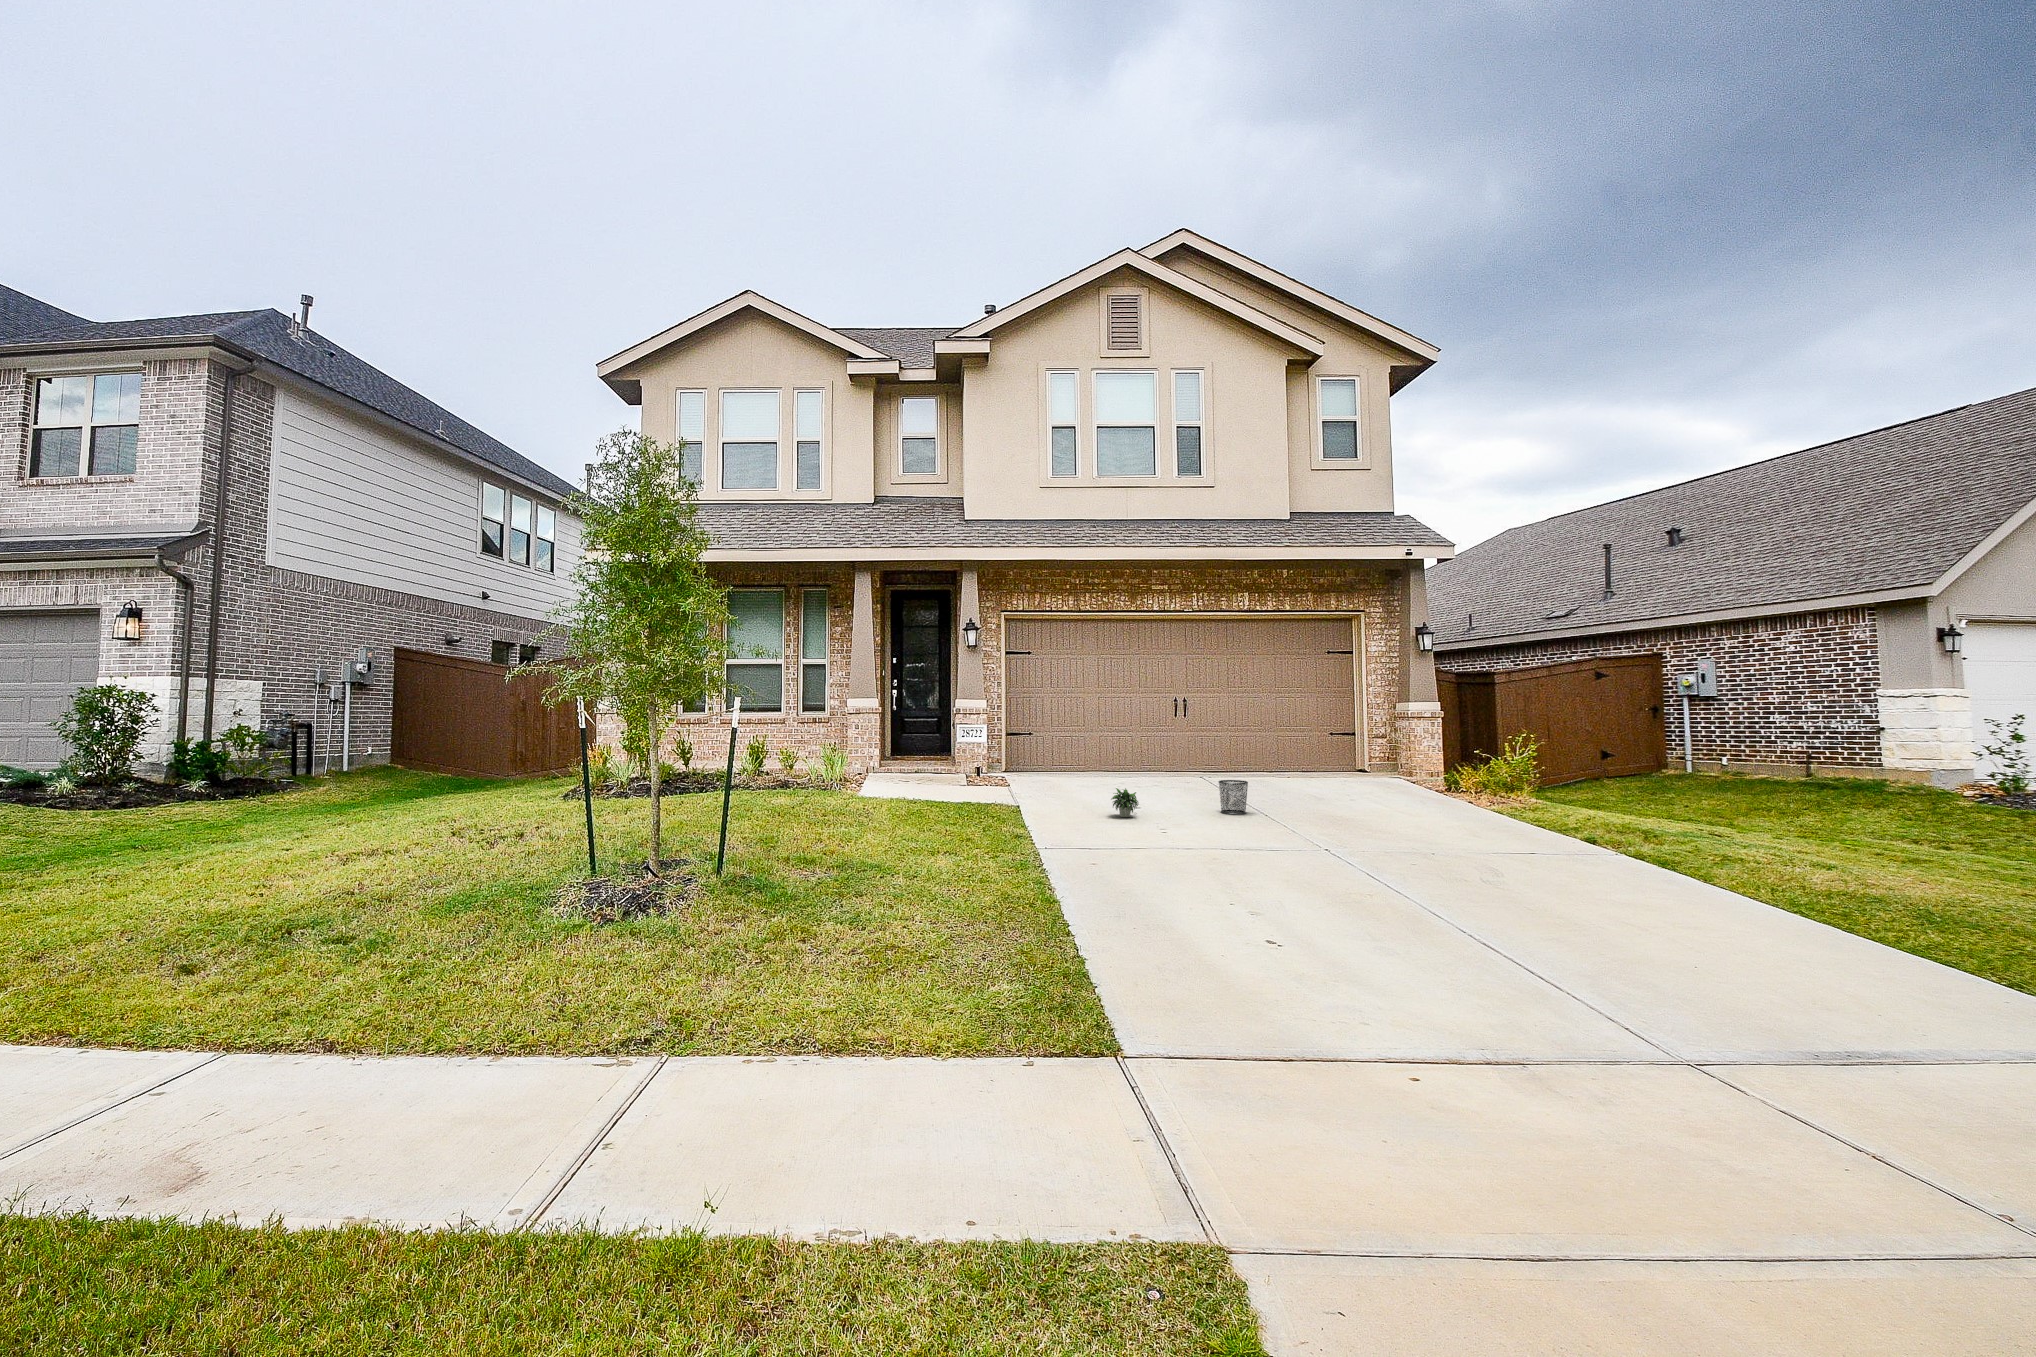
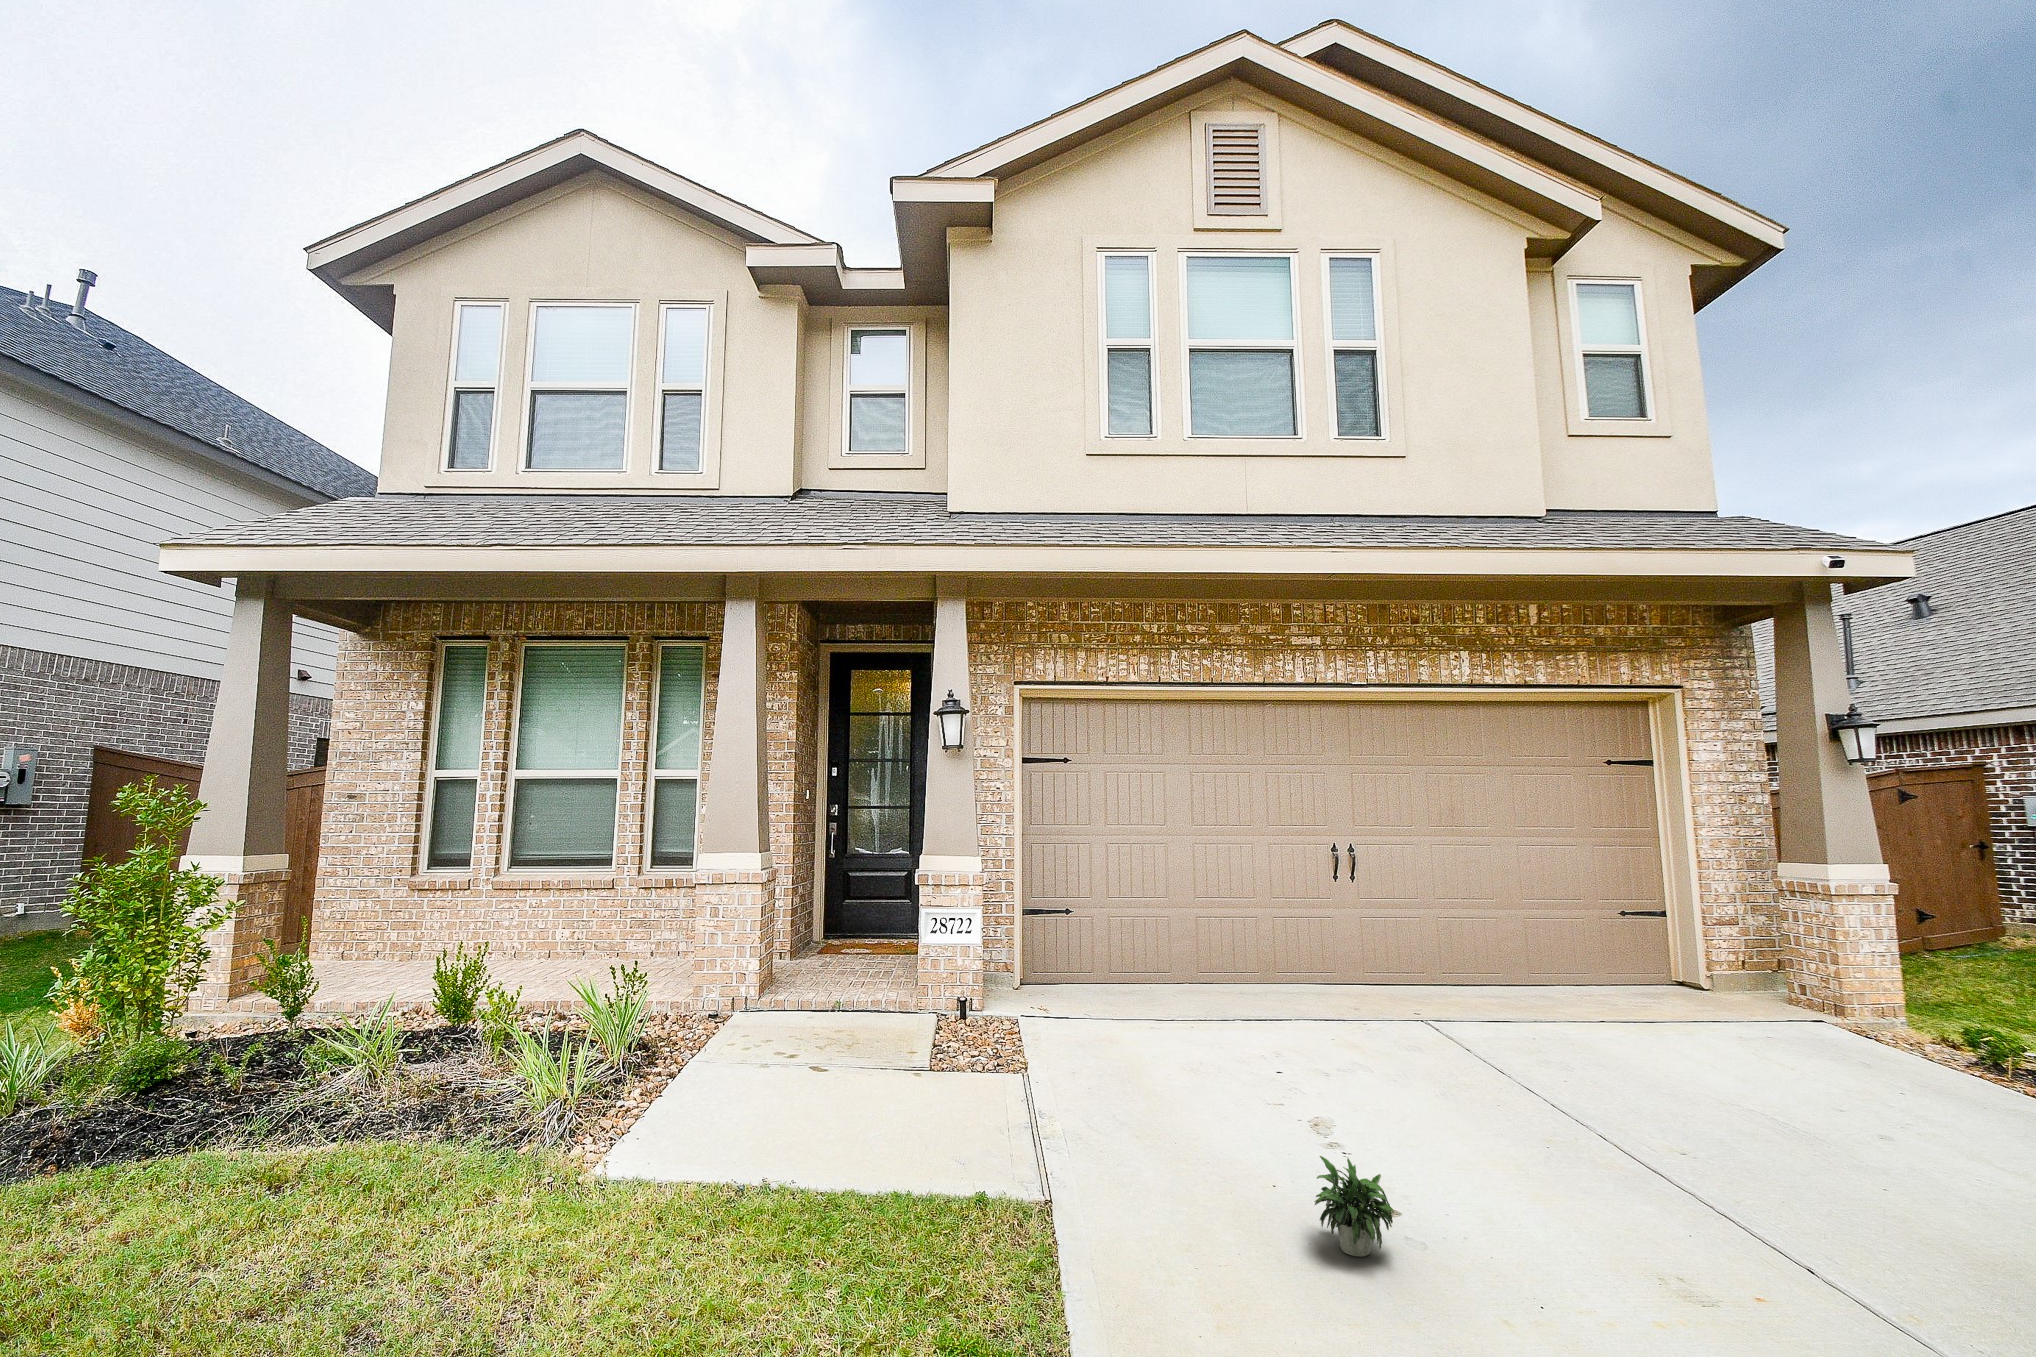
waste bin: present [1219,780,1248,814] -> none [1580,1116,1672,1232]

